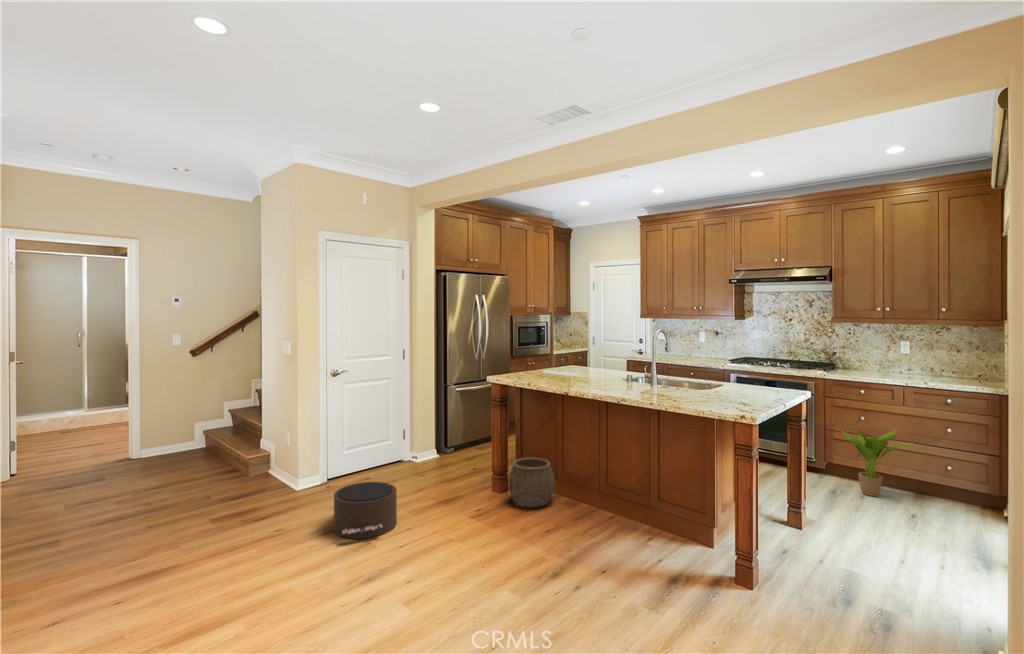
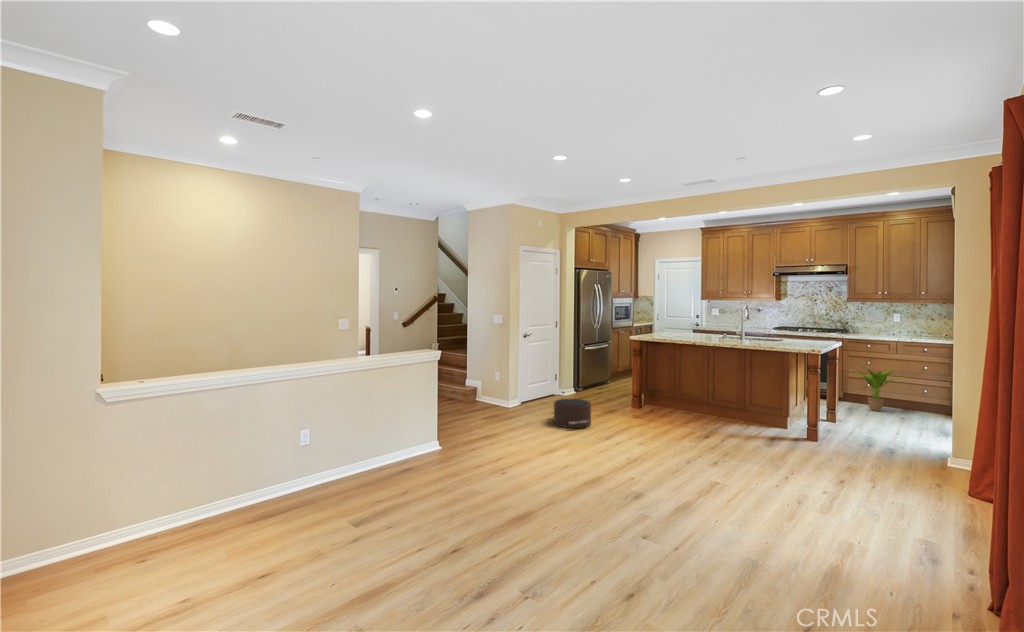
woven basket: present [509,457,555,508] -> none [648,387,678,416]

